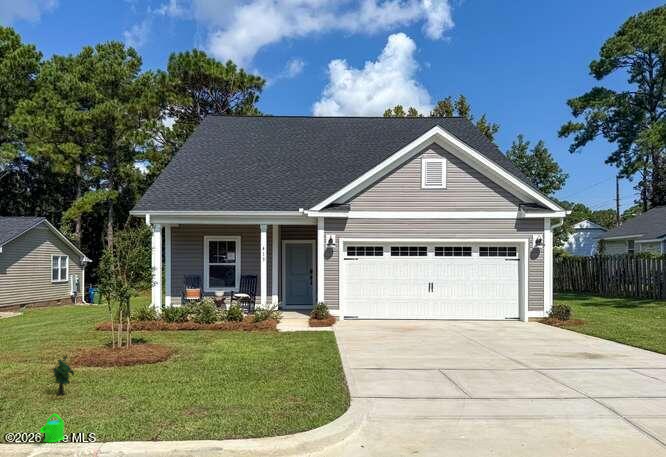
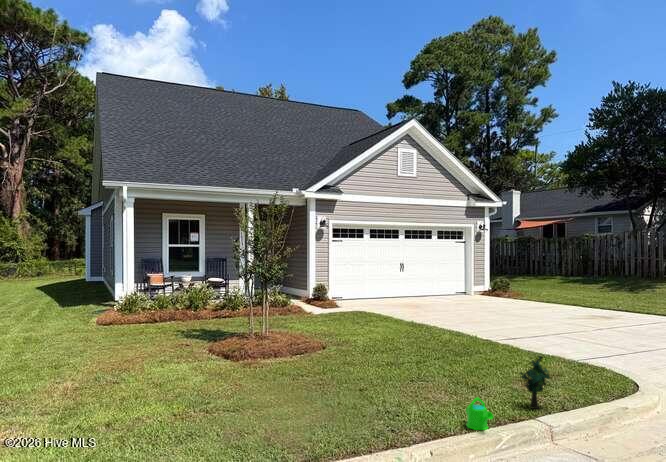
decorative plant: present [53,356,74,395] -> present [520,356,550,409]

